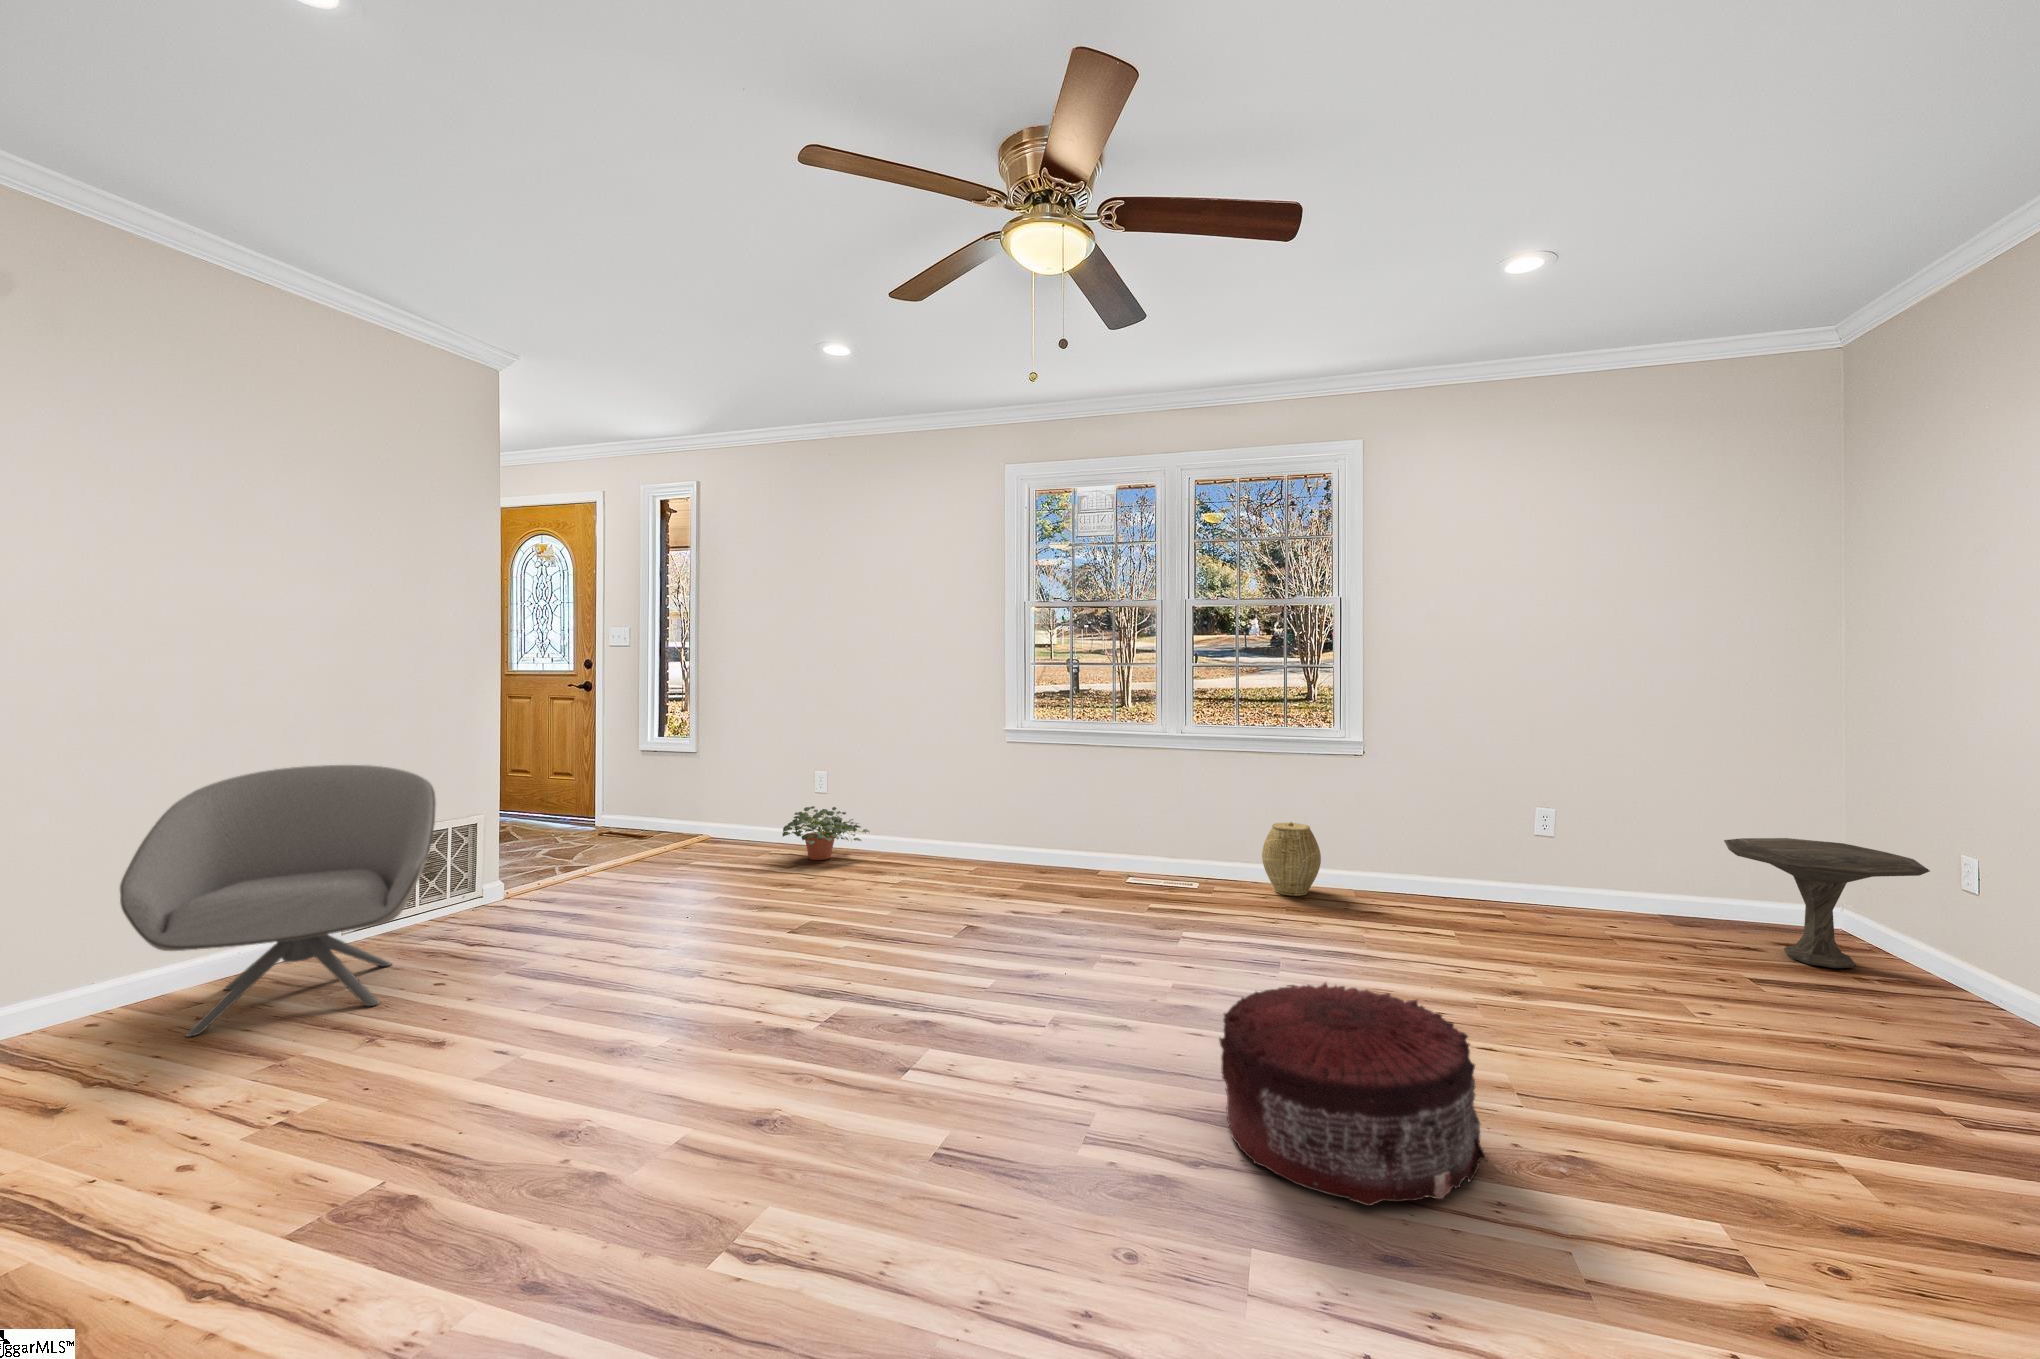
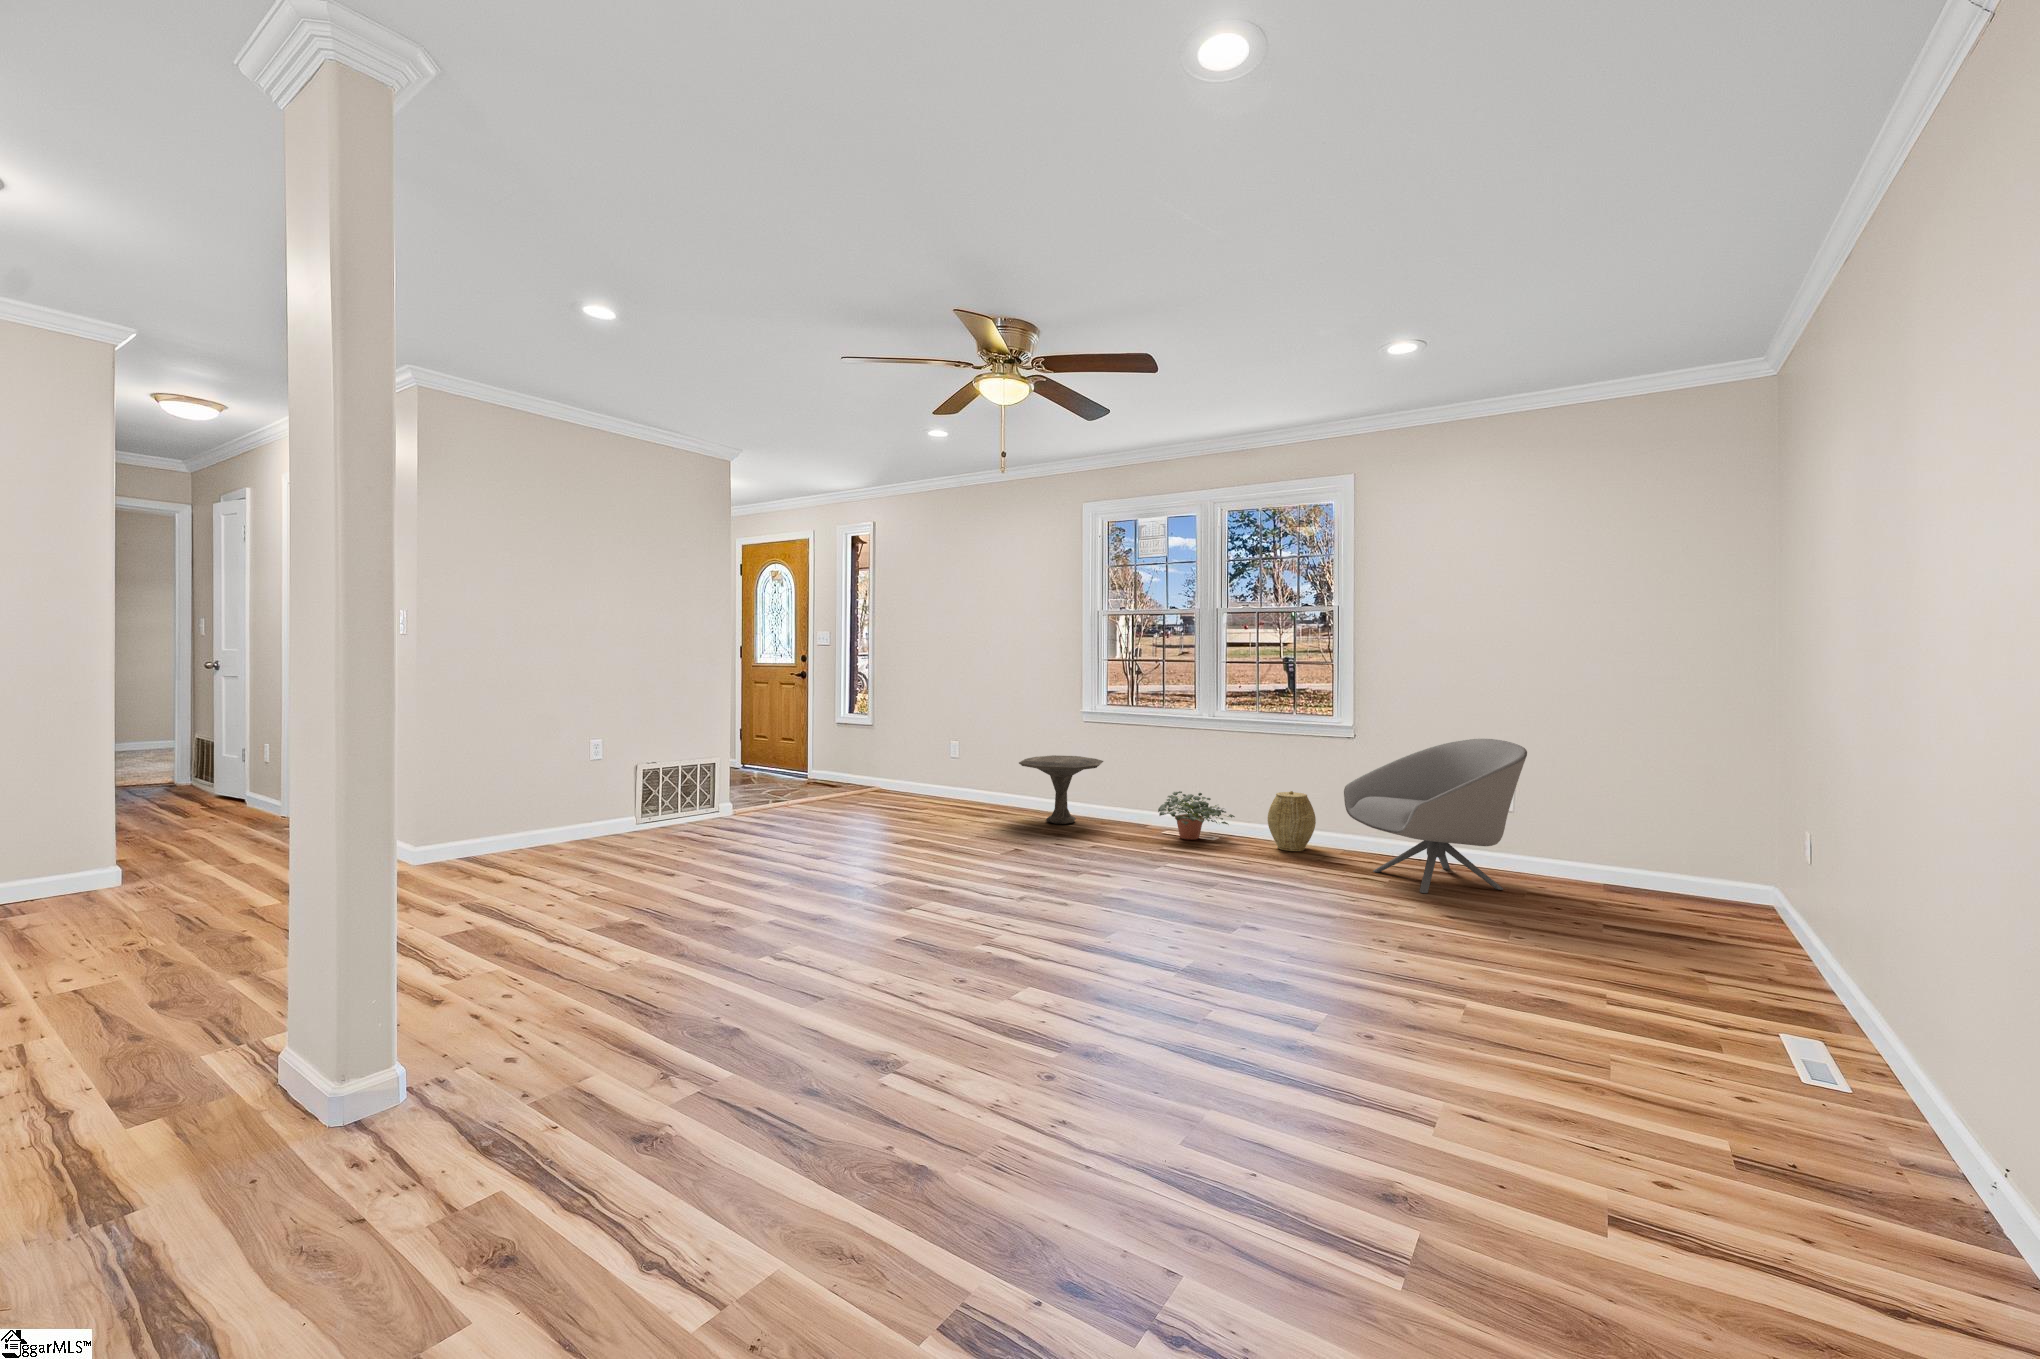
armchair: present [120,765,436,1037] -> present [1344,739,1527,893]
potted plant: present [782,806,869,860] -> present [1158,791,1235,840]
side table: present [1724,838,1930,968] -> present [1019,755,1103,824]
pouf: present [1219,983,1487,1206] -> none [1060,870,1208,980]

